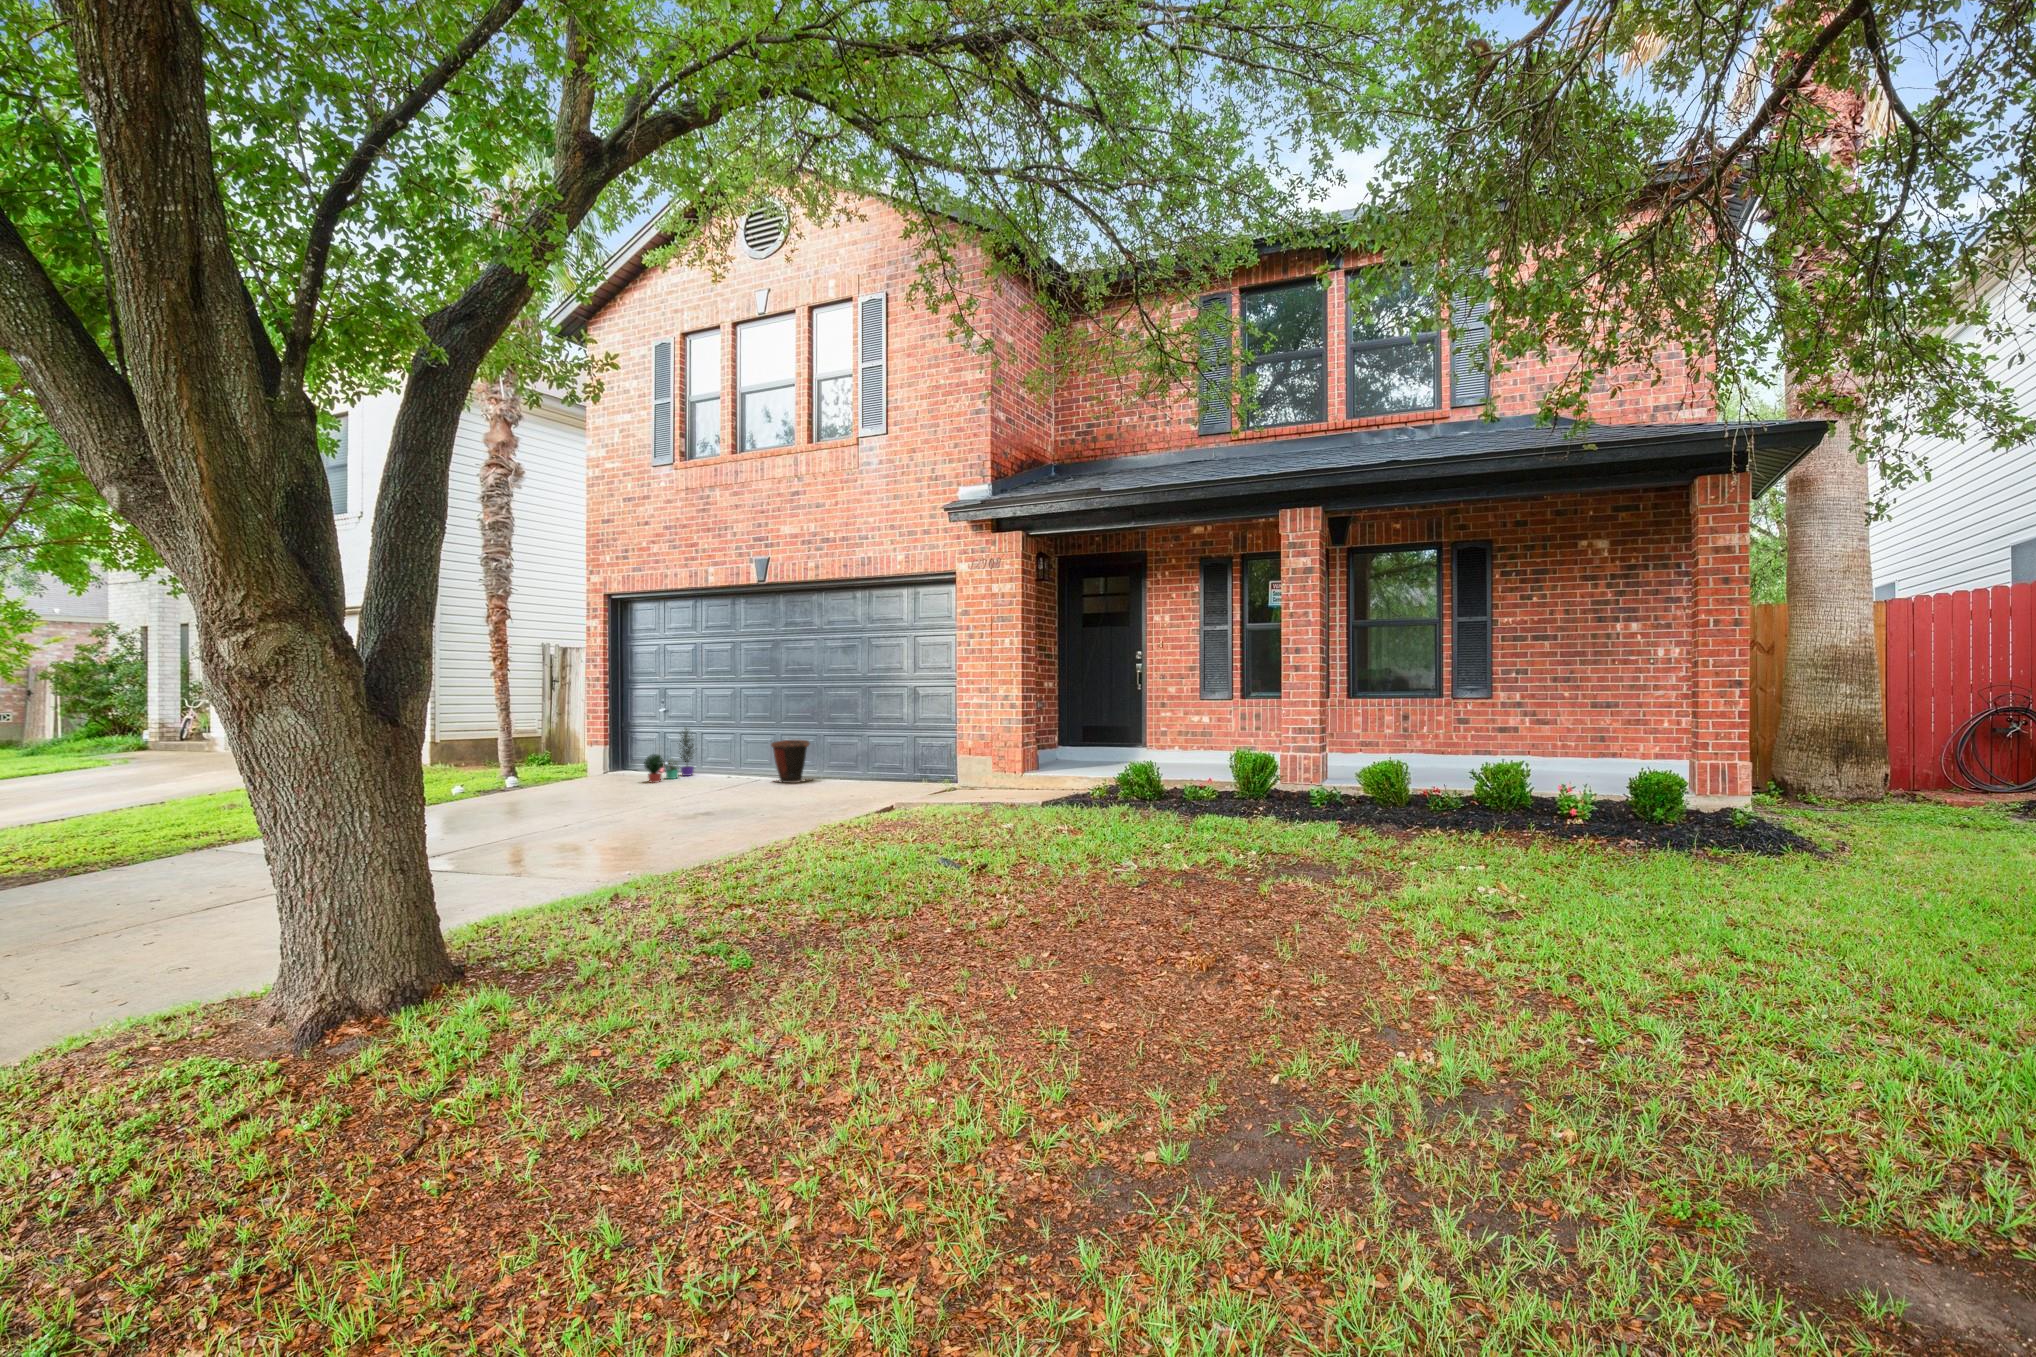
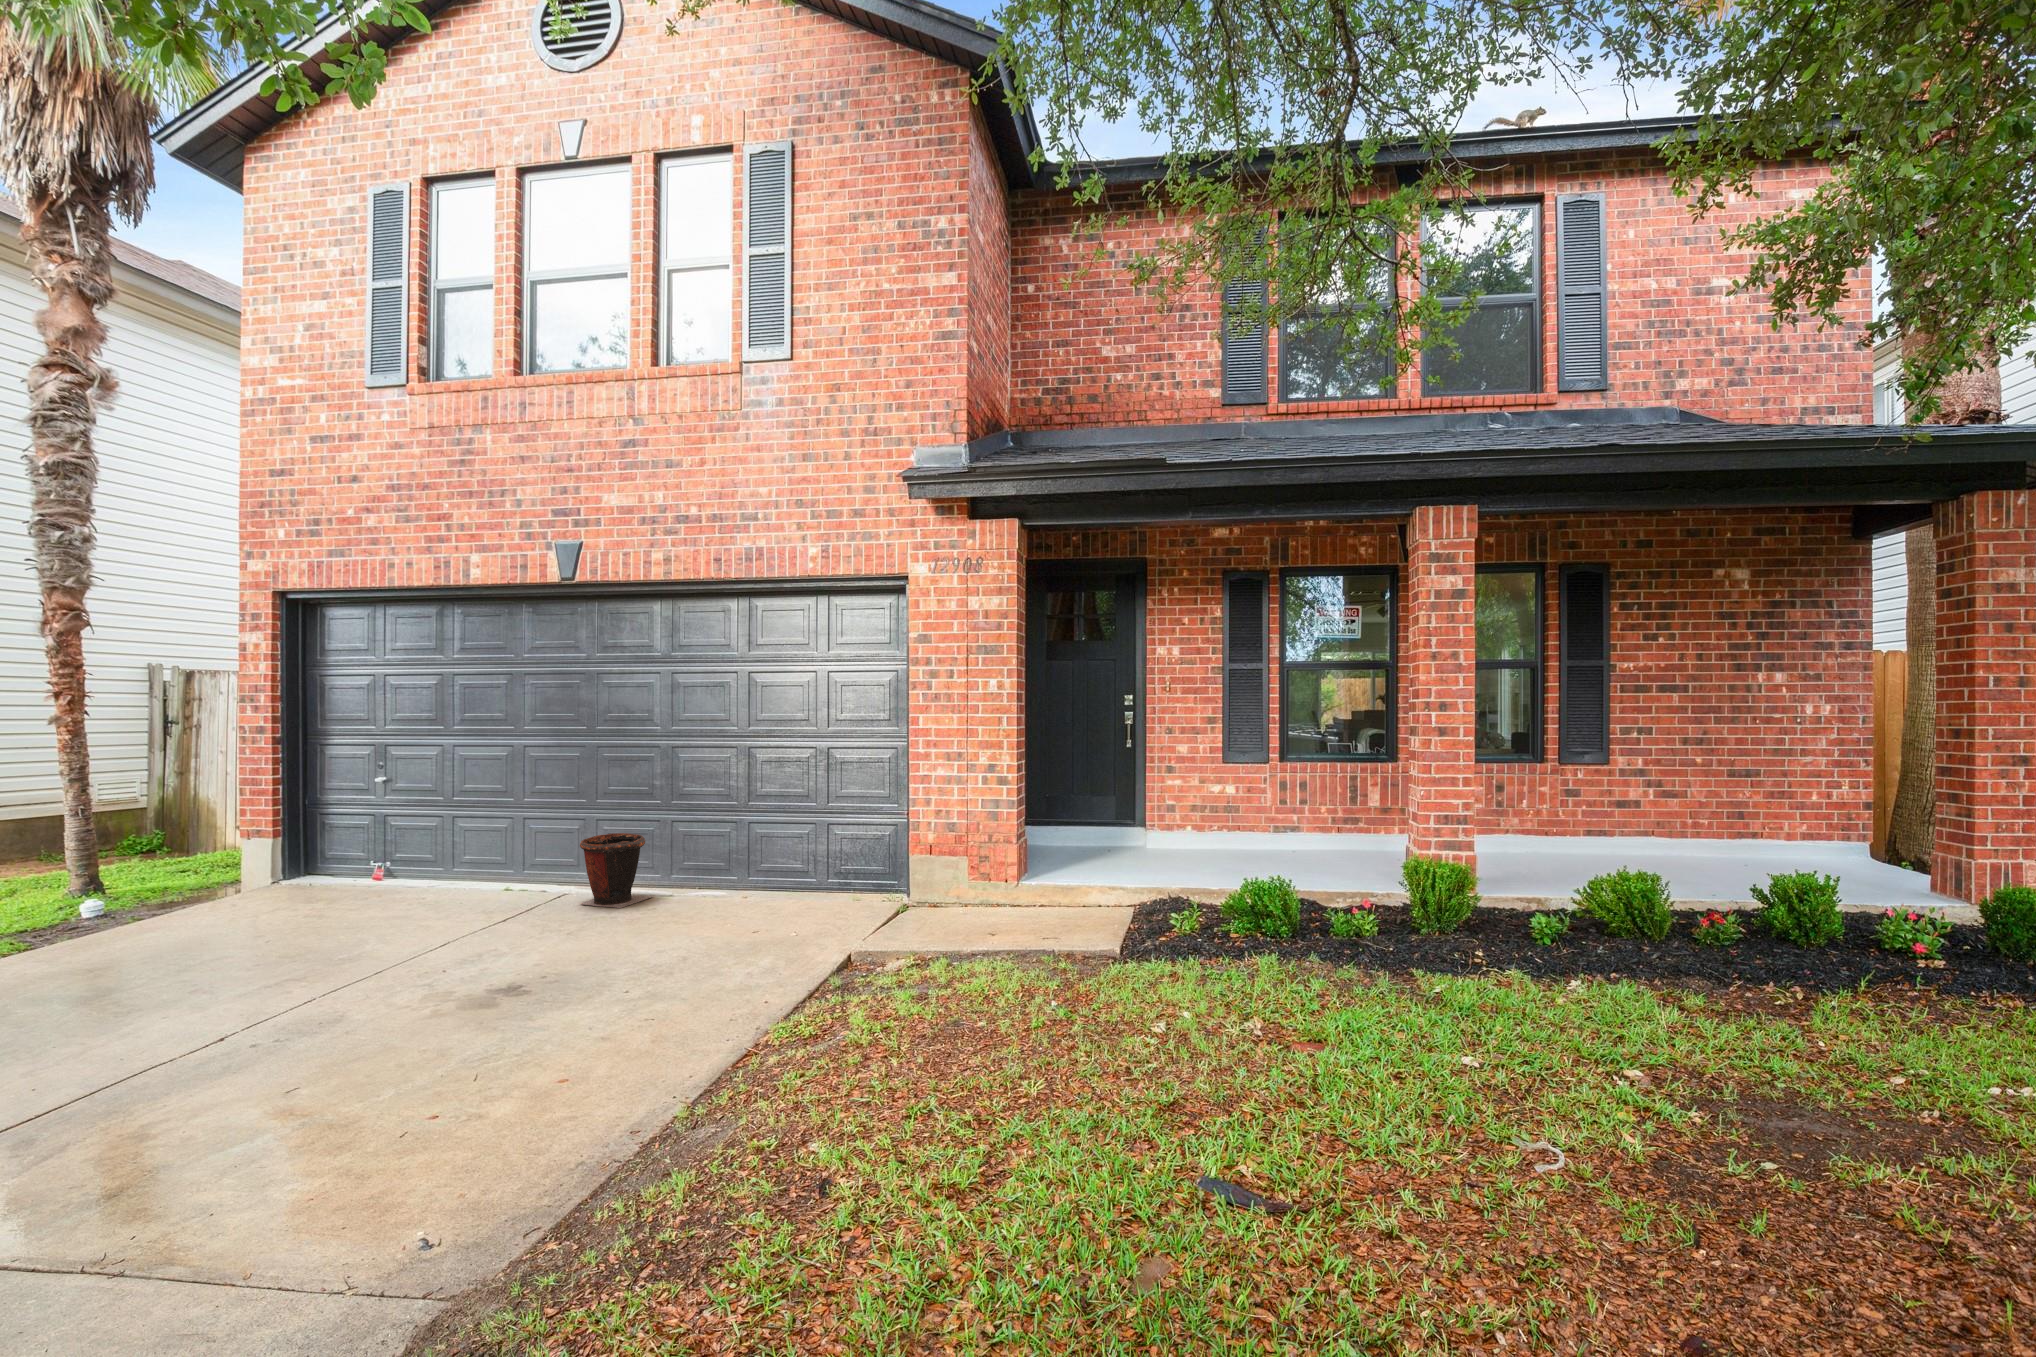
potted plant: present [644,728,694,783] -> none [343,812,441,914]

